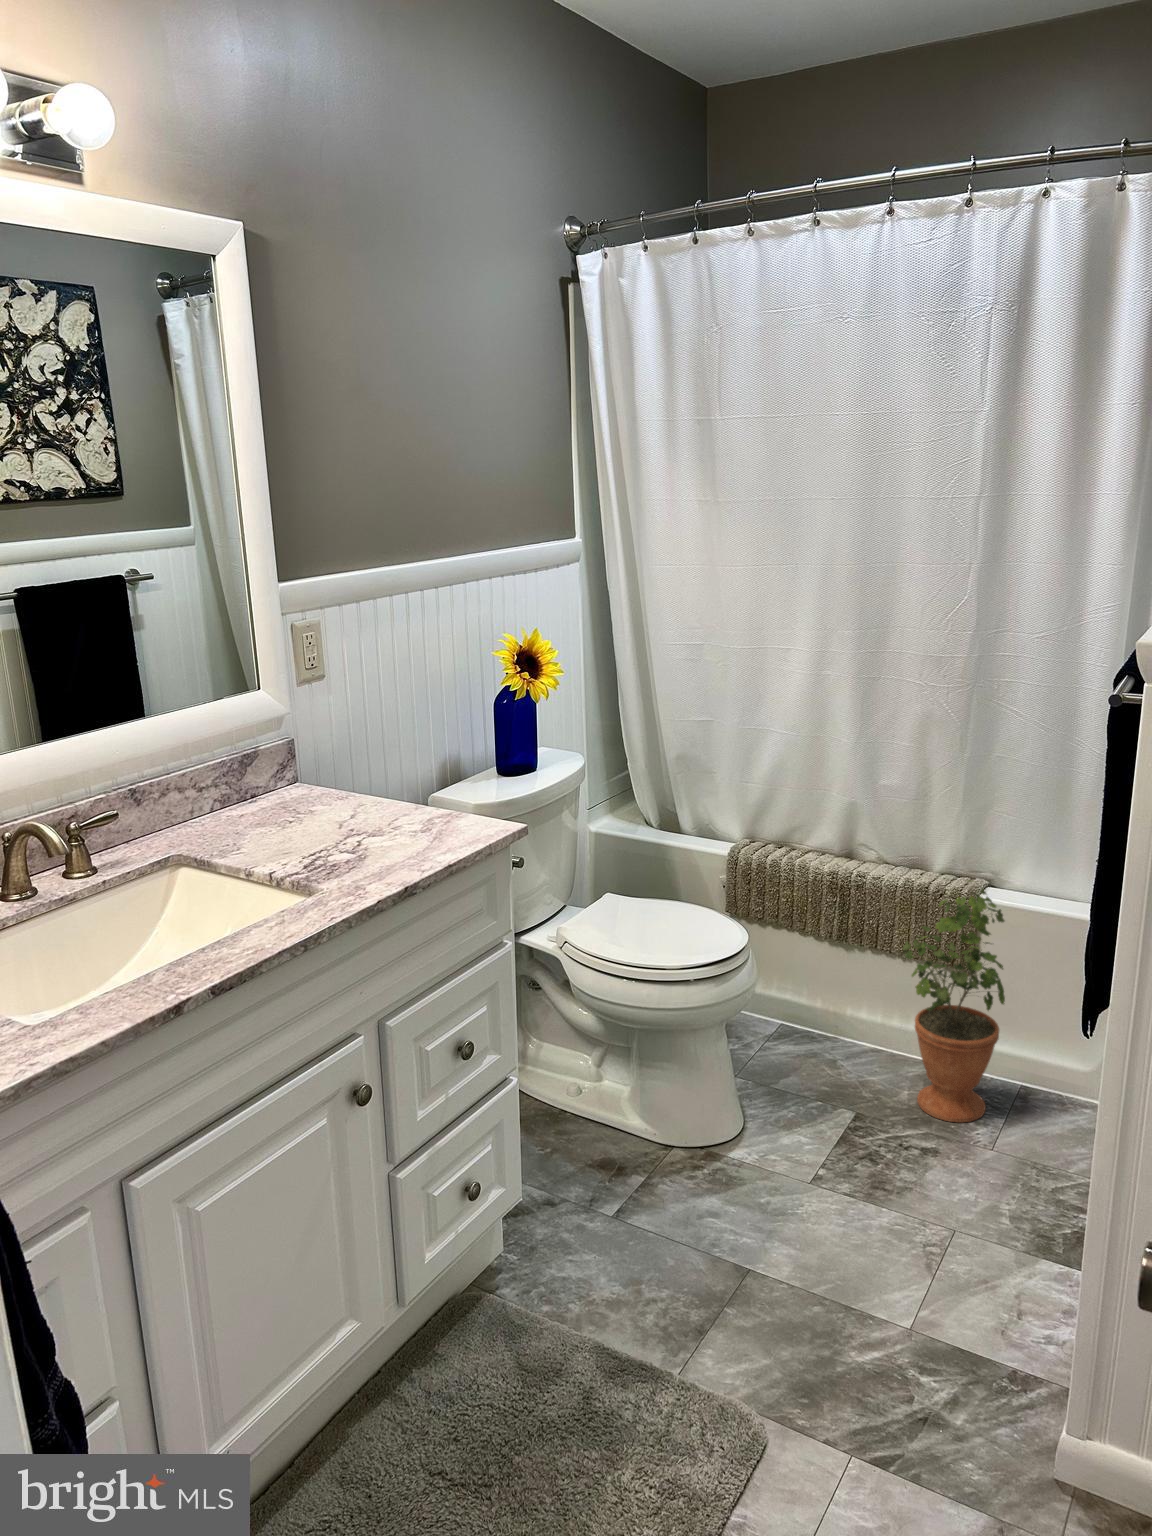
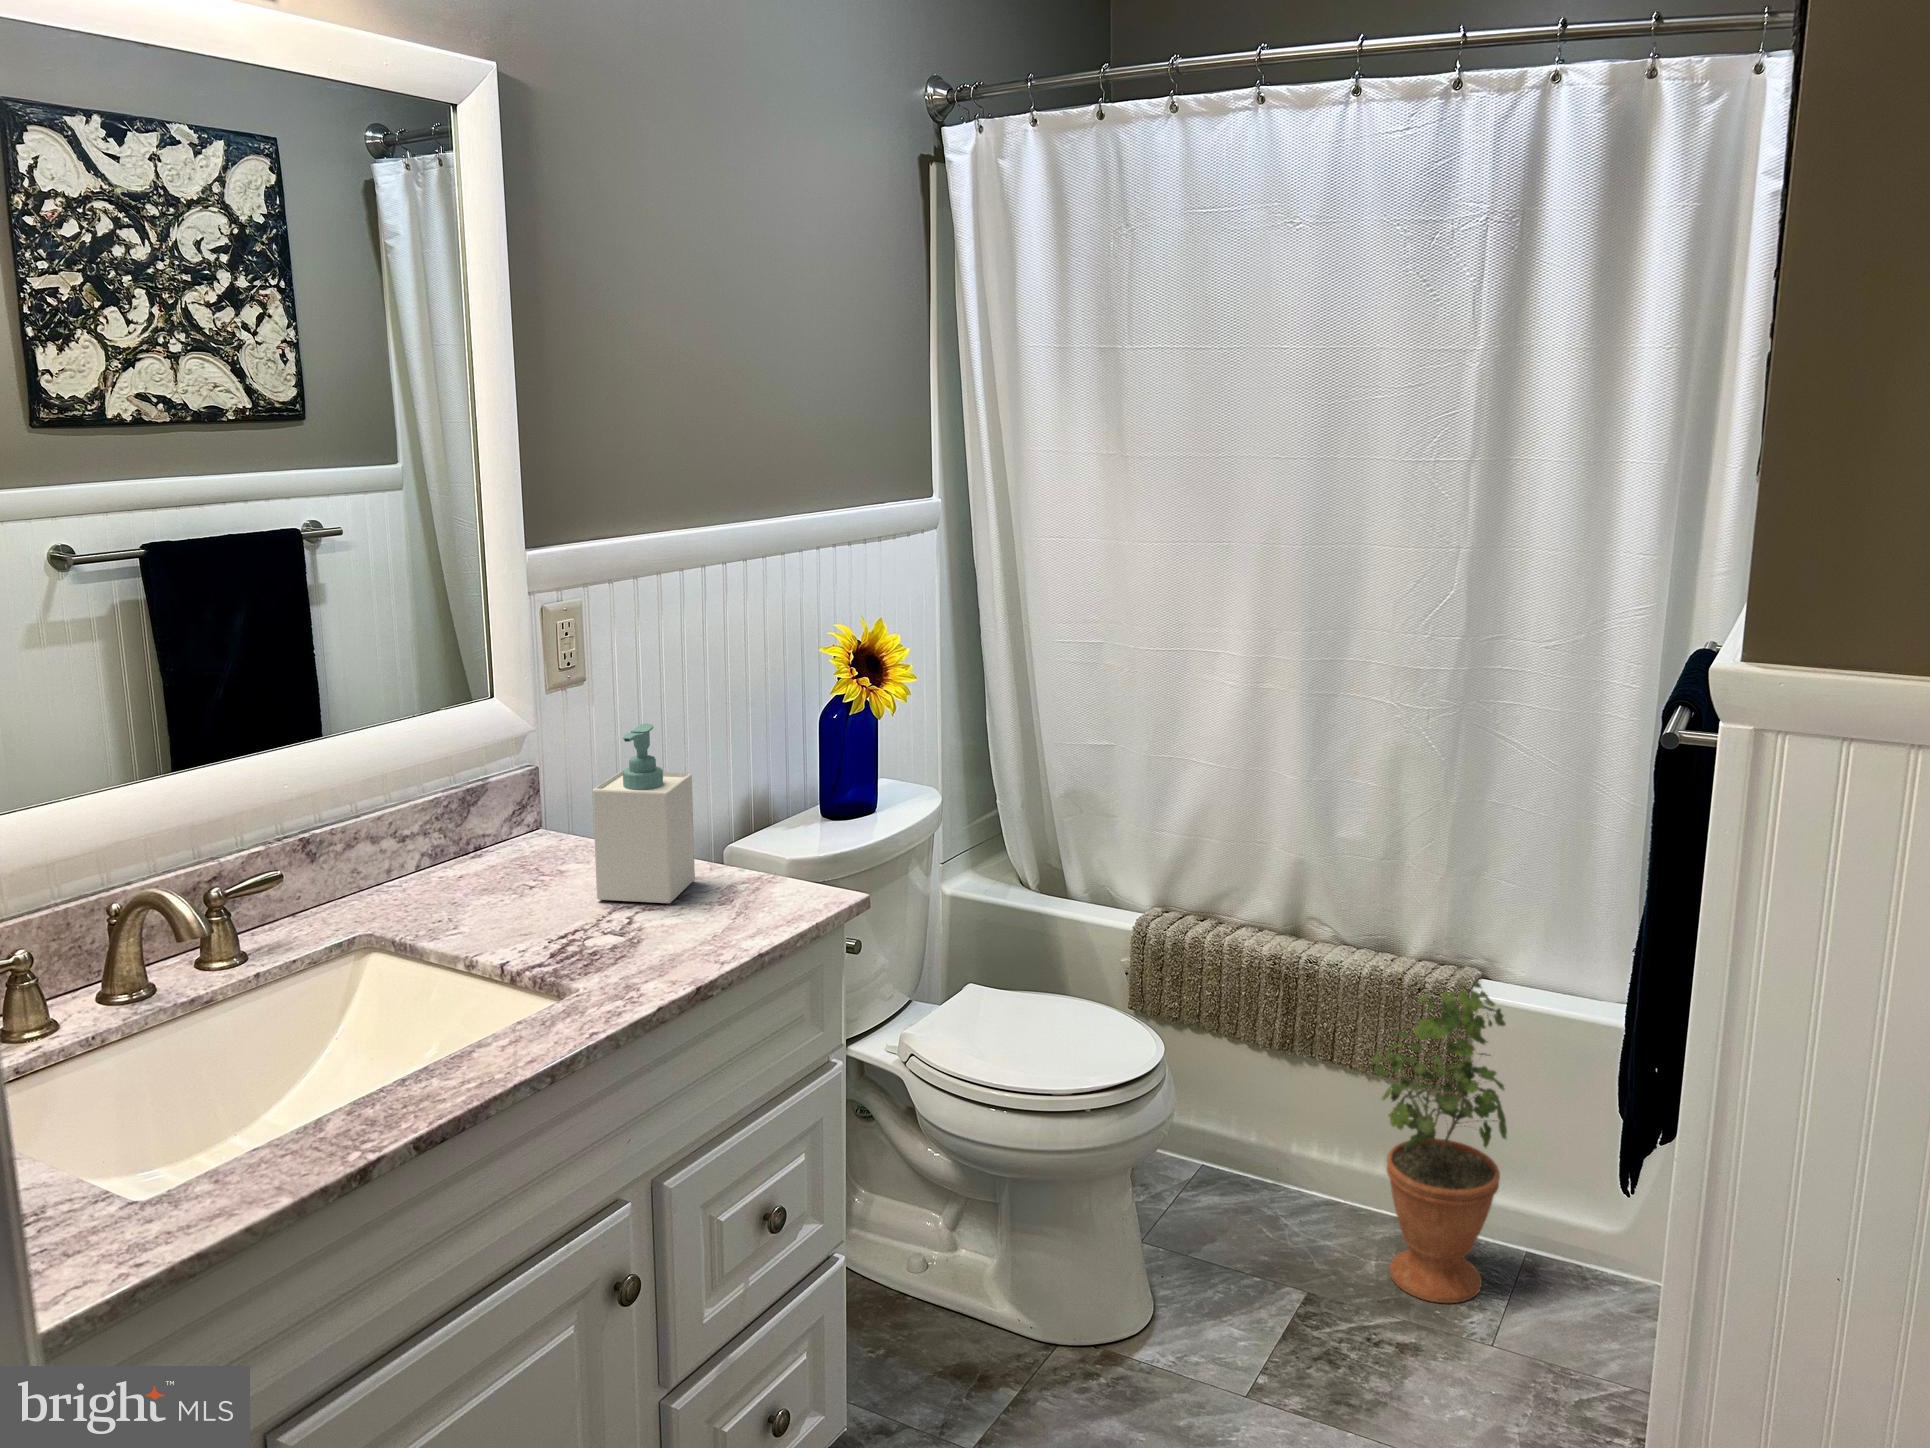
soap bottle: none [329,706,403,832] -> present [593,724,695,903]

